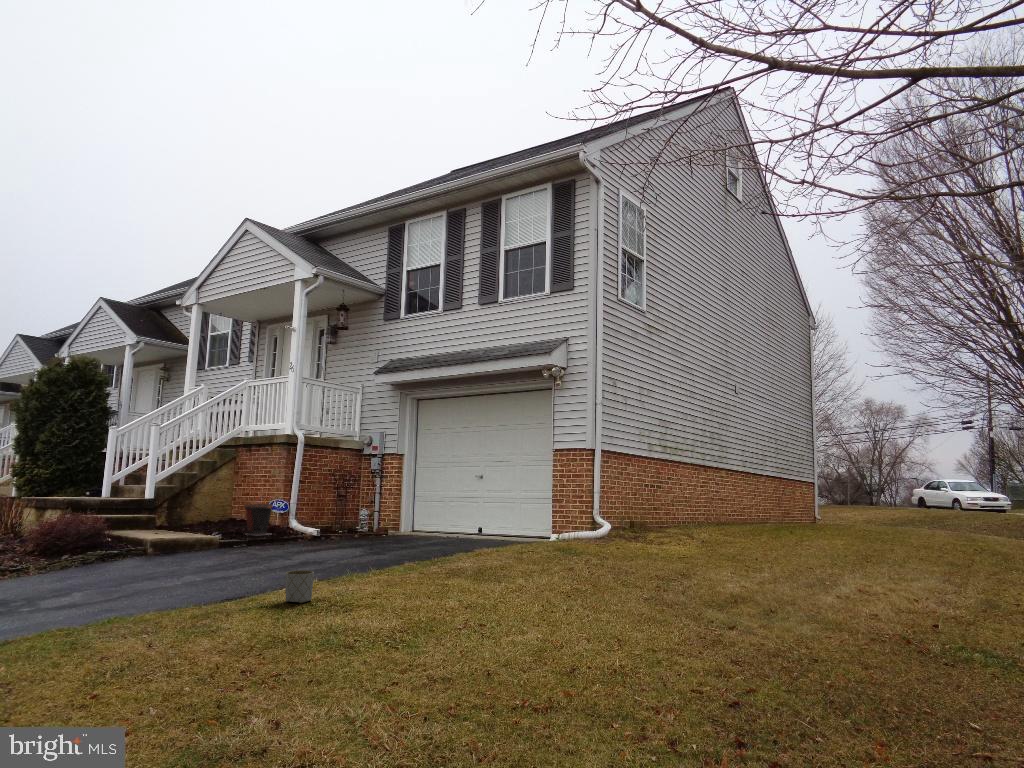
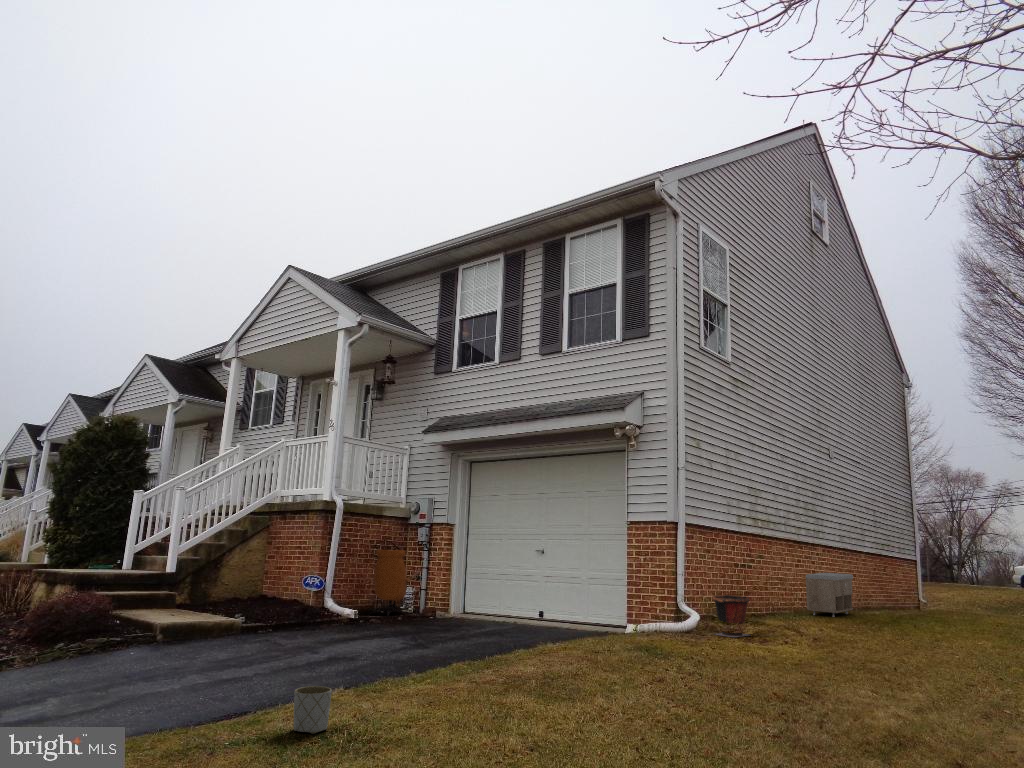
lounge chair: none [330,477,365,534] -> present [370,550,410,617]
storage bench: none [709,493,749,529] -> present [806,573,853,617]
trash can: present [244,504,273,535] -> present [713,595,749,637]

